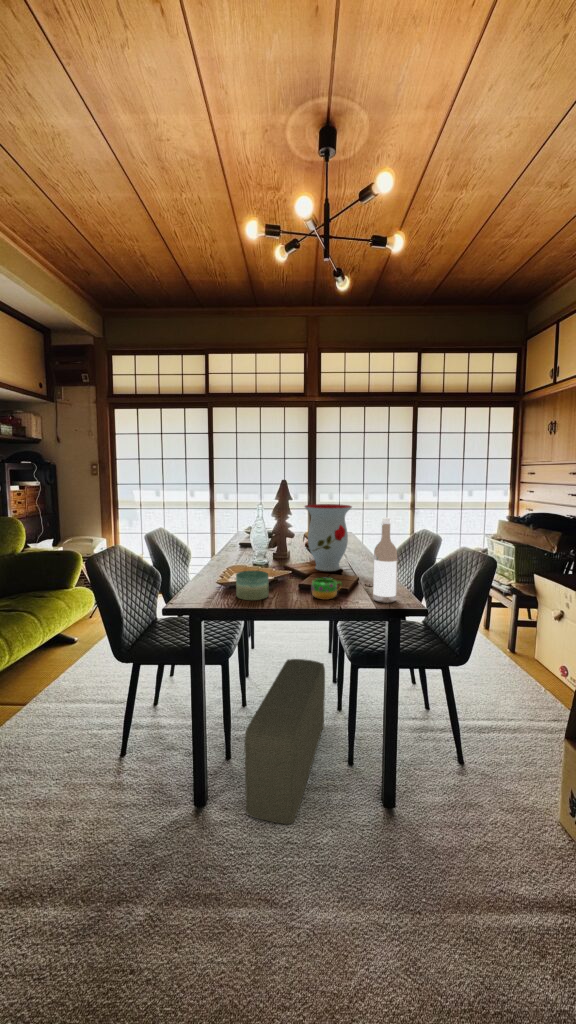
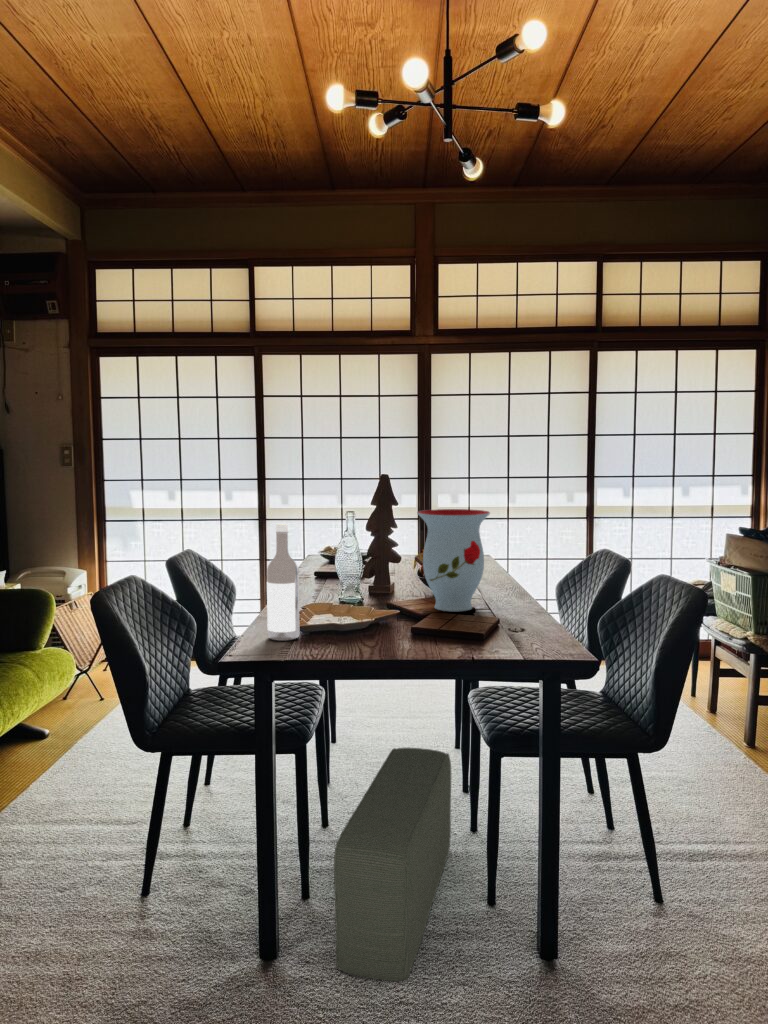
wine bottle: present [373,517,397,603] -> present [267,523,300,641]
candle: present [236,571,268,600] -> none [319,608,367,651]
mug: present [312,578,342,600] -> none [431,618,476,650]

